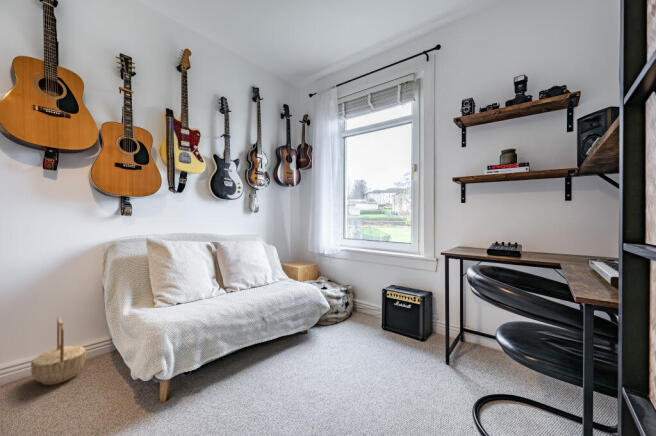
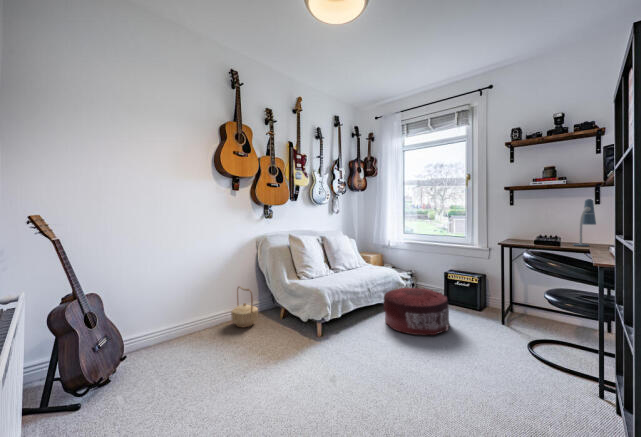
desk lamp: none [538,192,568,258] -> present [573,199,596,246]
pouf: none [276,313,372,395] -> present [384,288,450,335]

